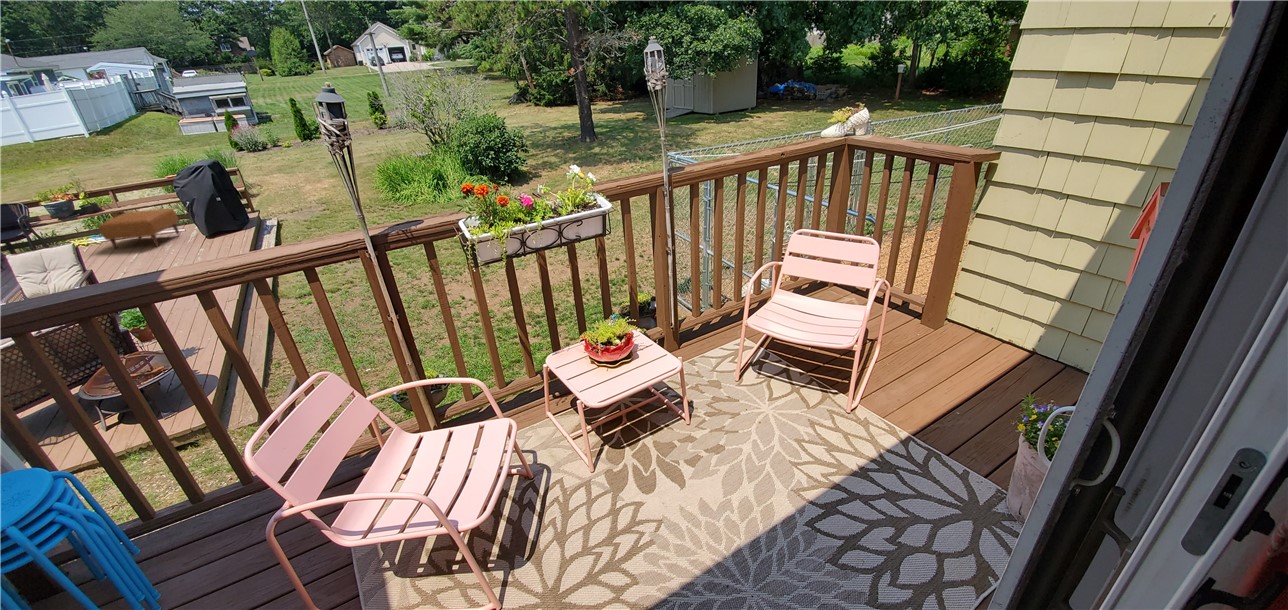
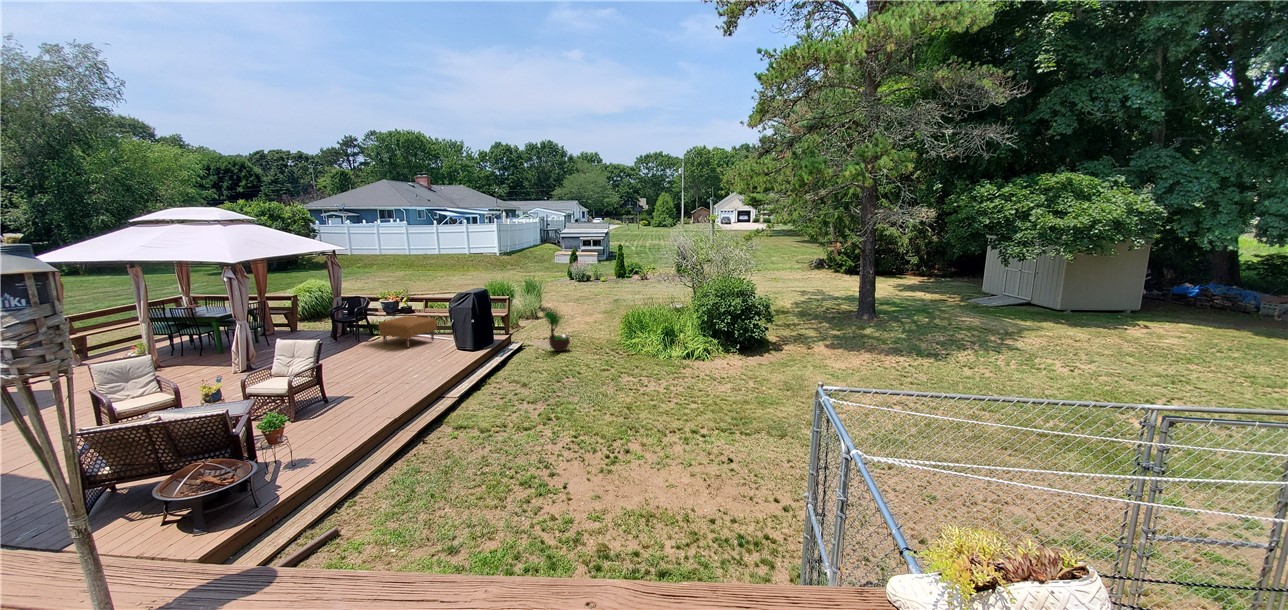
potted tree: none [304,169,345,217] -> present [543,310,570,351]

